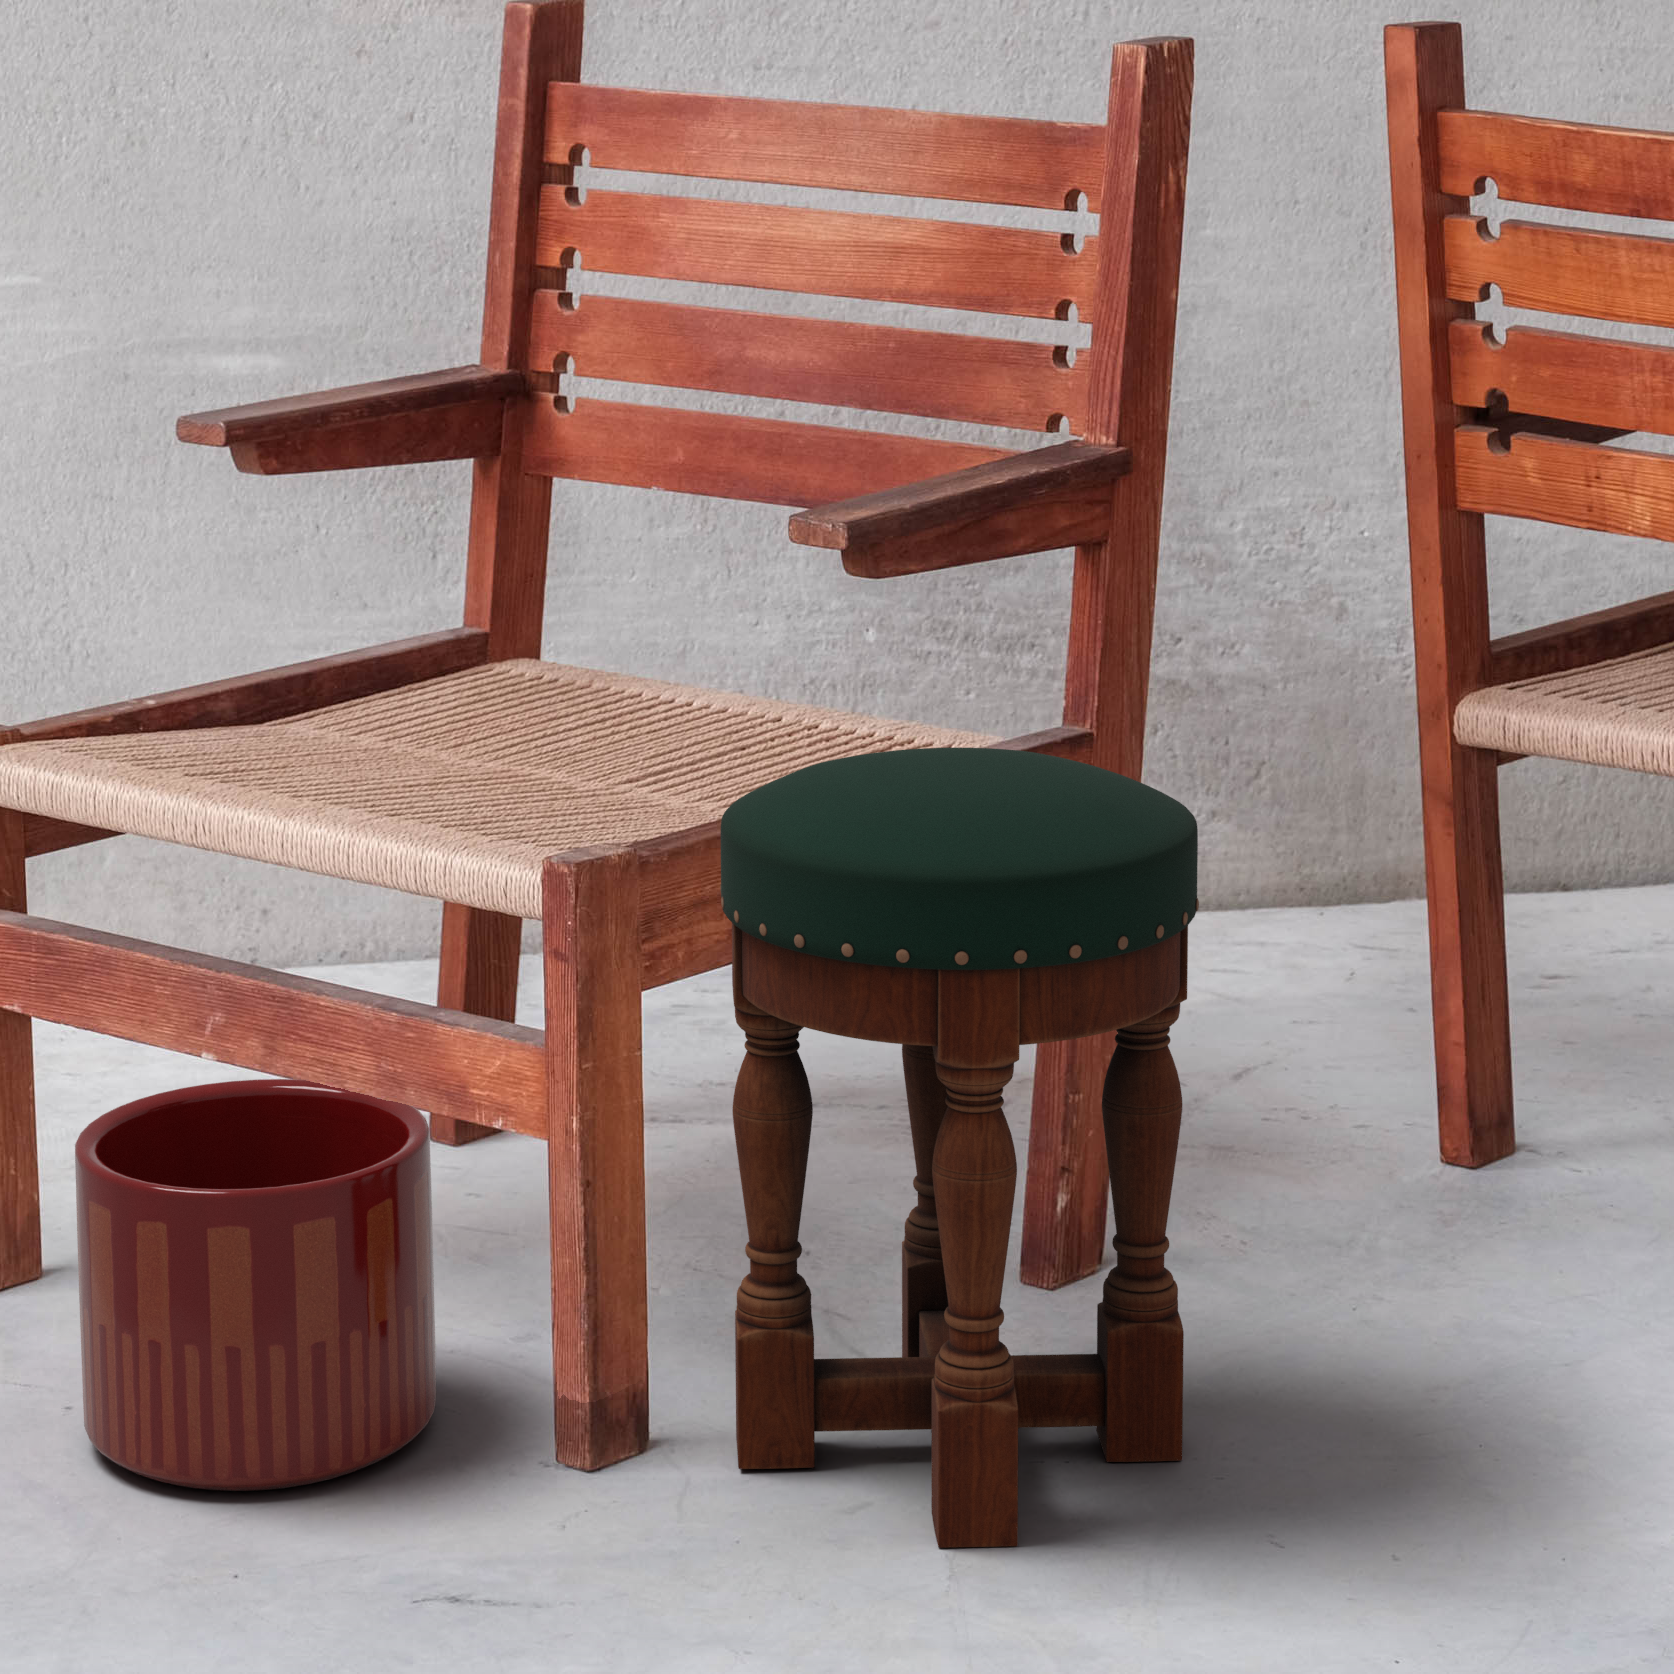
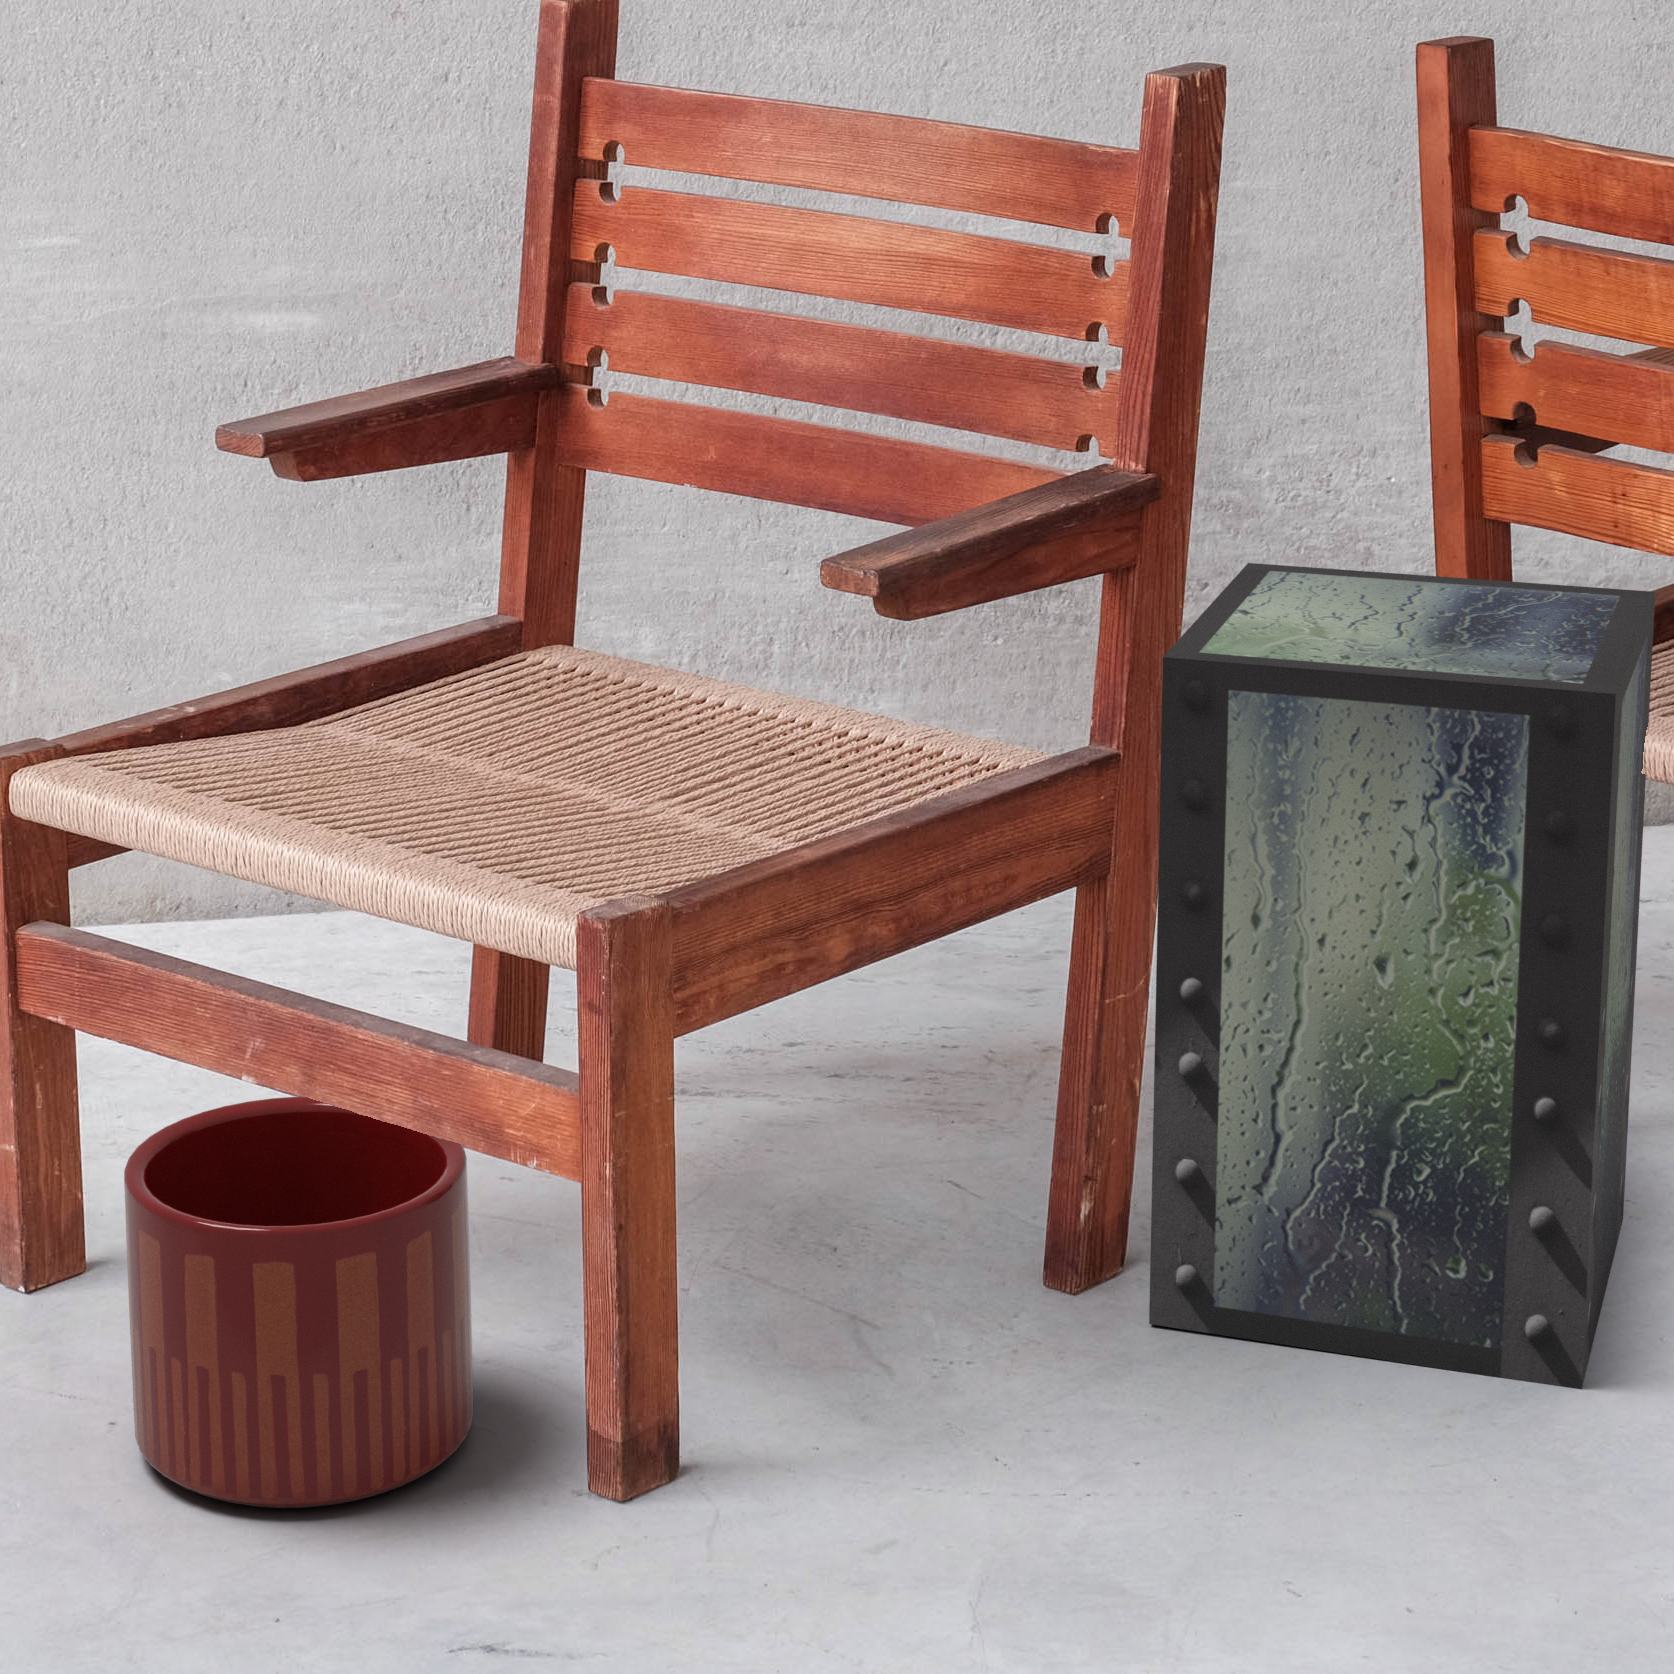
storage box: none [1130,555,1628,1369] -> present [1149,563,1655,1389]
stool: present [720,747,1199,1548] -> none [751,795,1222,1584]

